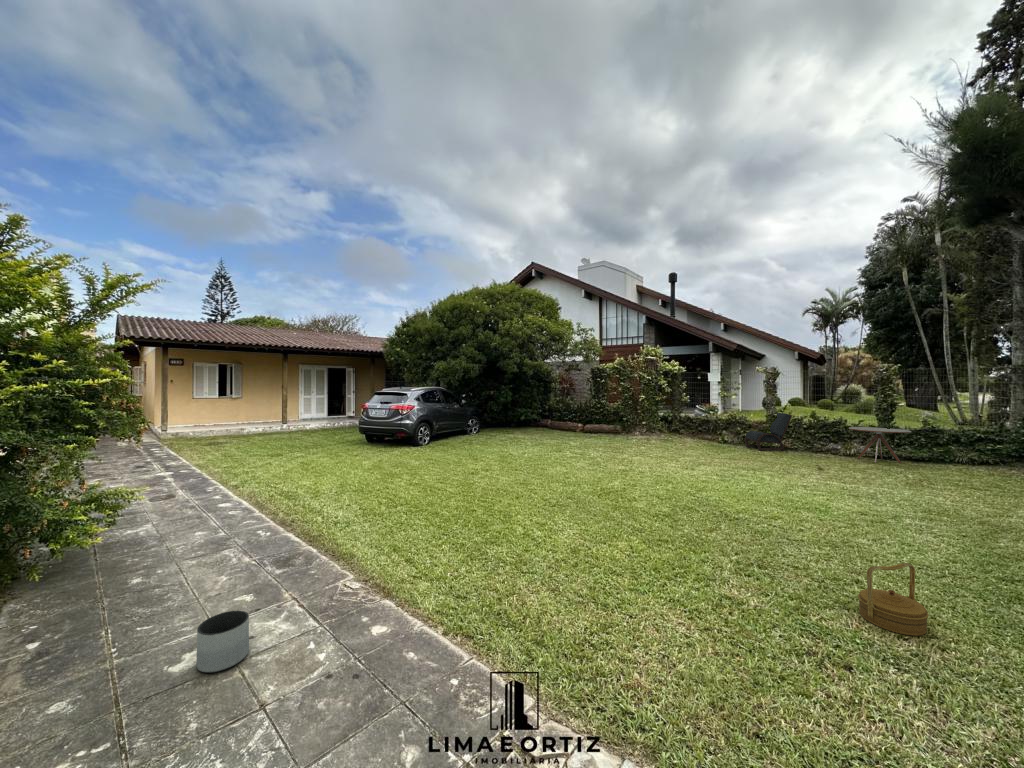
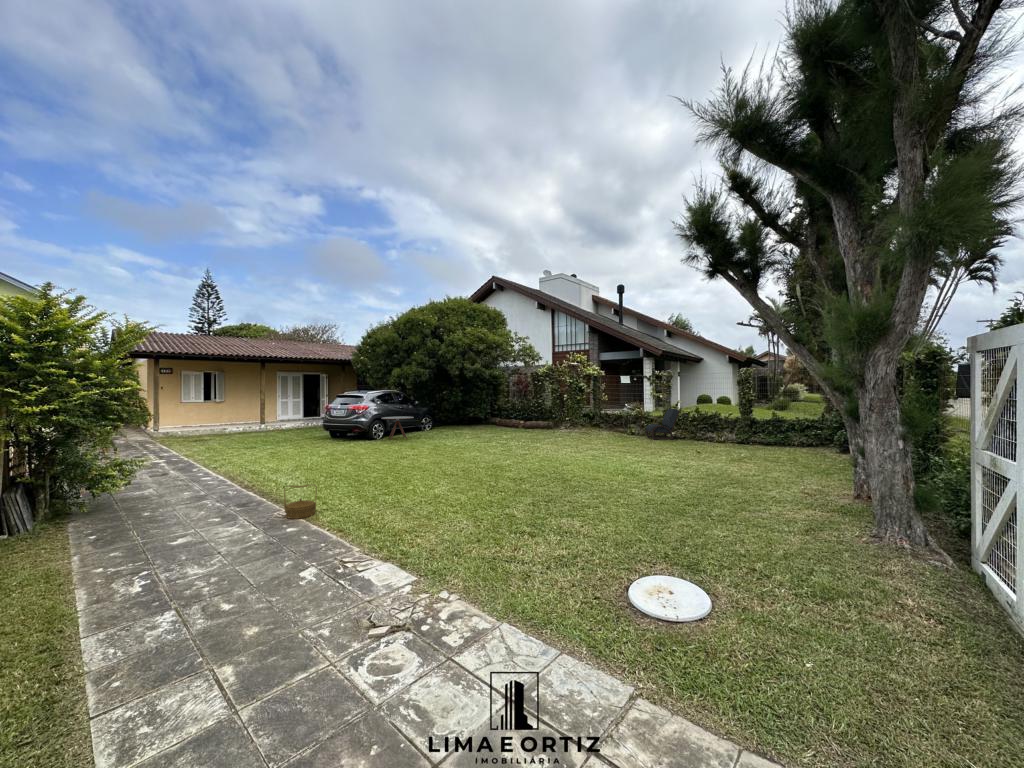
round table: present [849,427,911,463] -> present [382,416,414,440]
basket: present [858,563,929,636] -> present [284,485,317,519]
planter: present [196,611,249,673] -> none [186,515,215,542]

